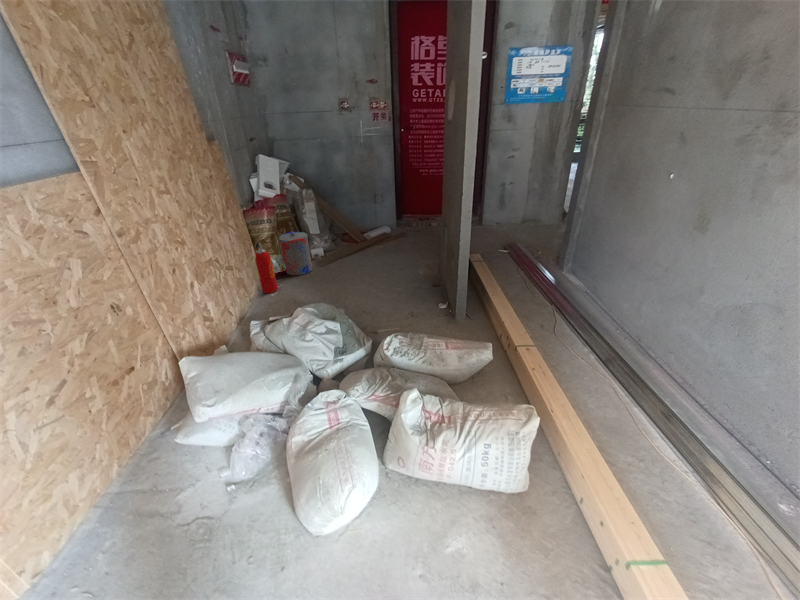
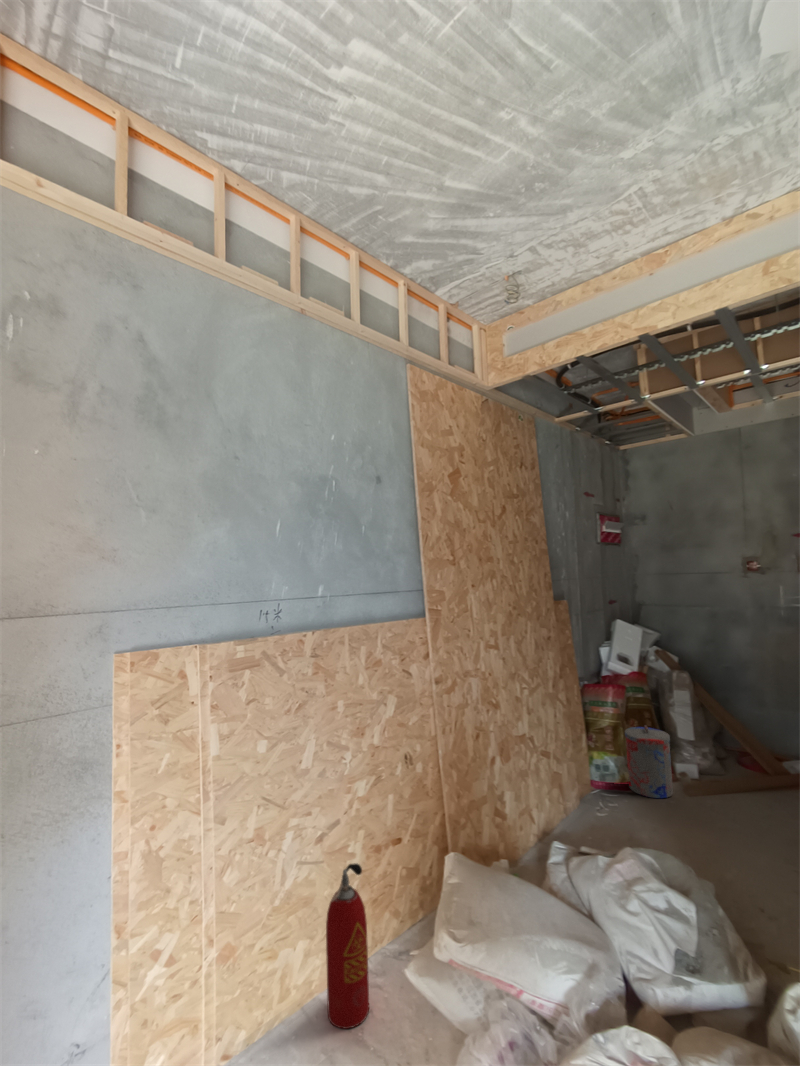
fire extinguisher: present [255,242,278,293] -> present [326,863,369,1029]

